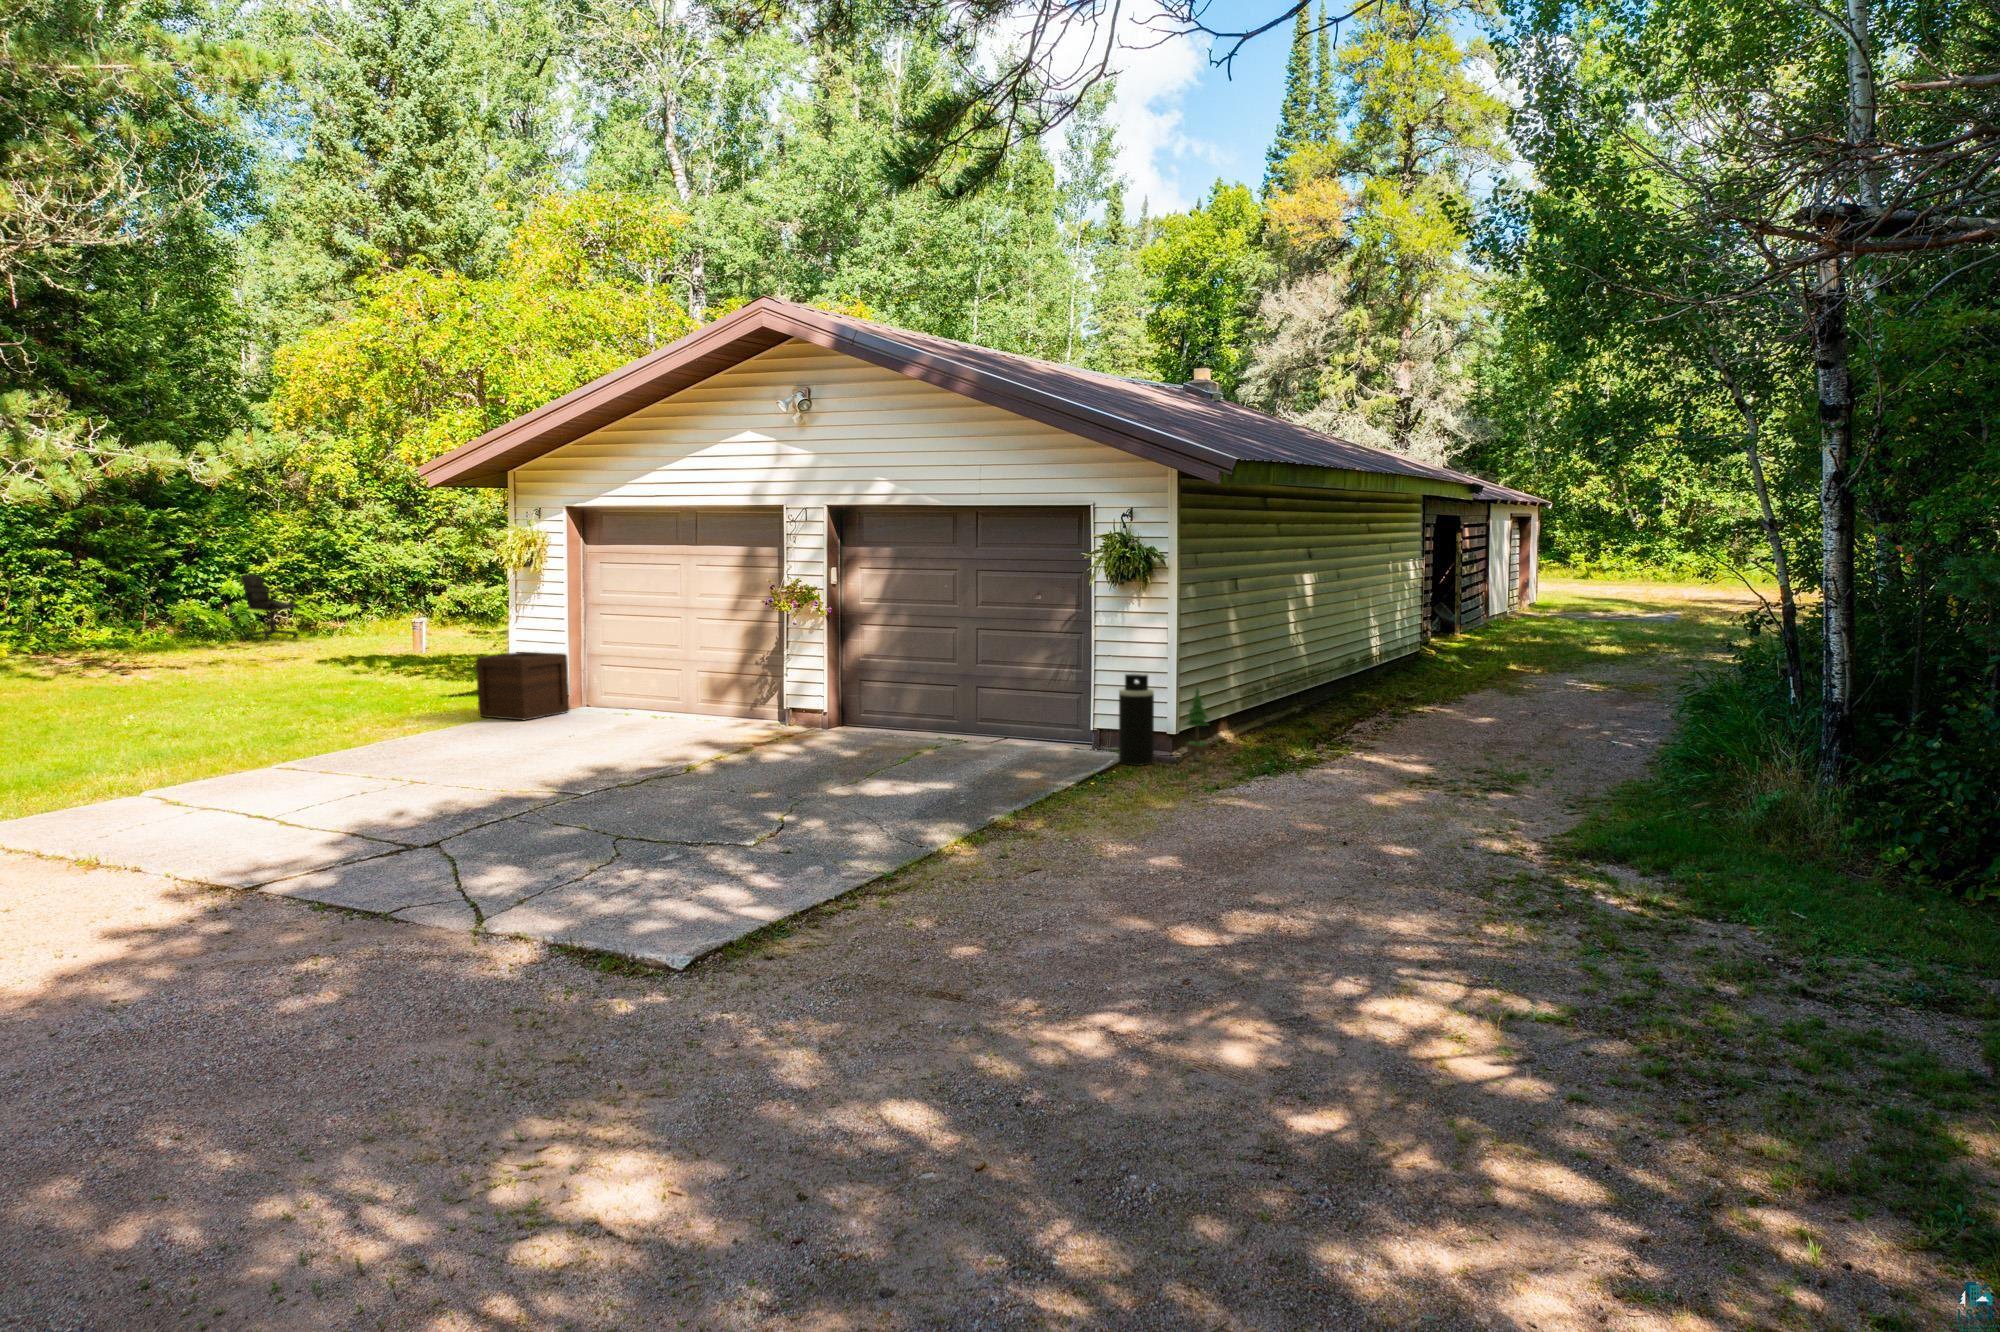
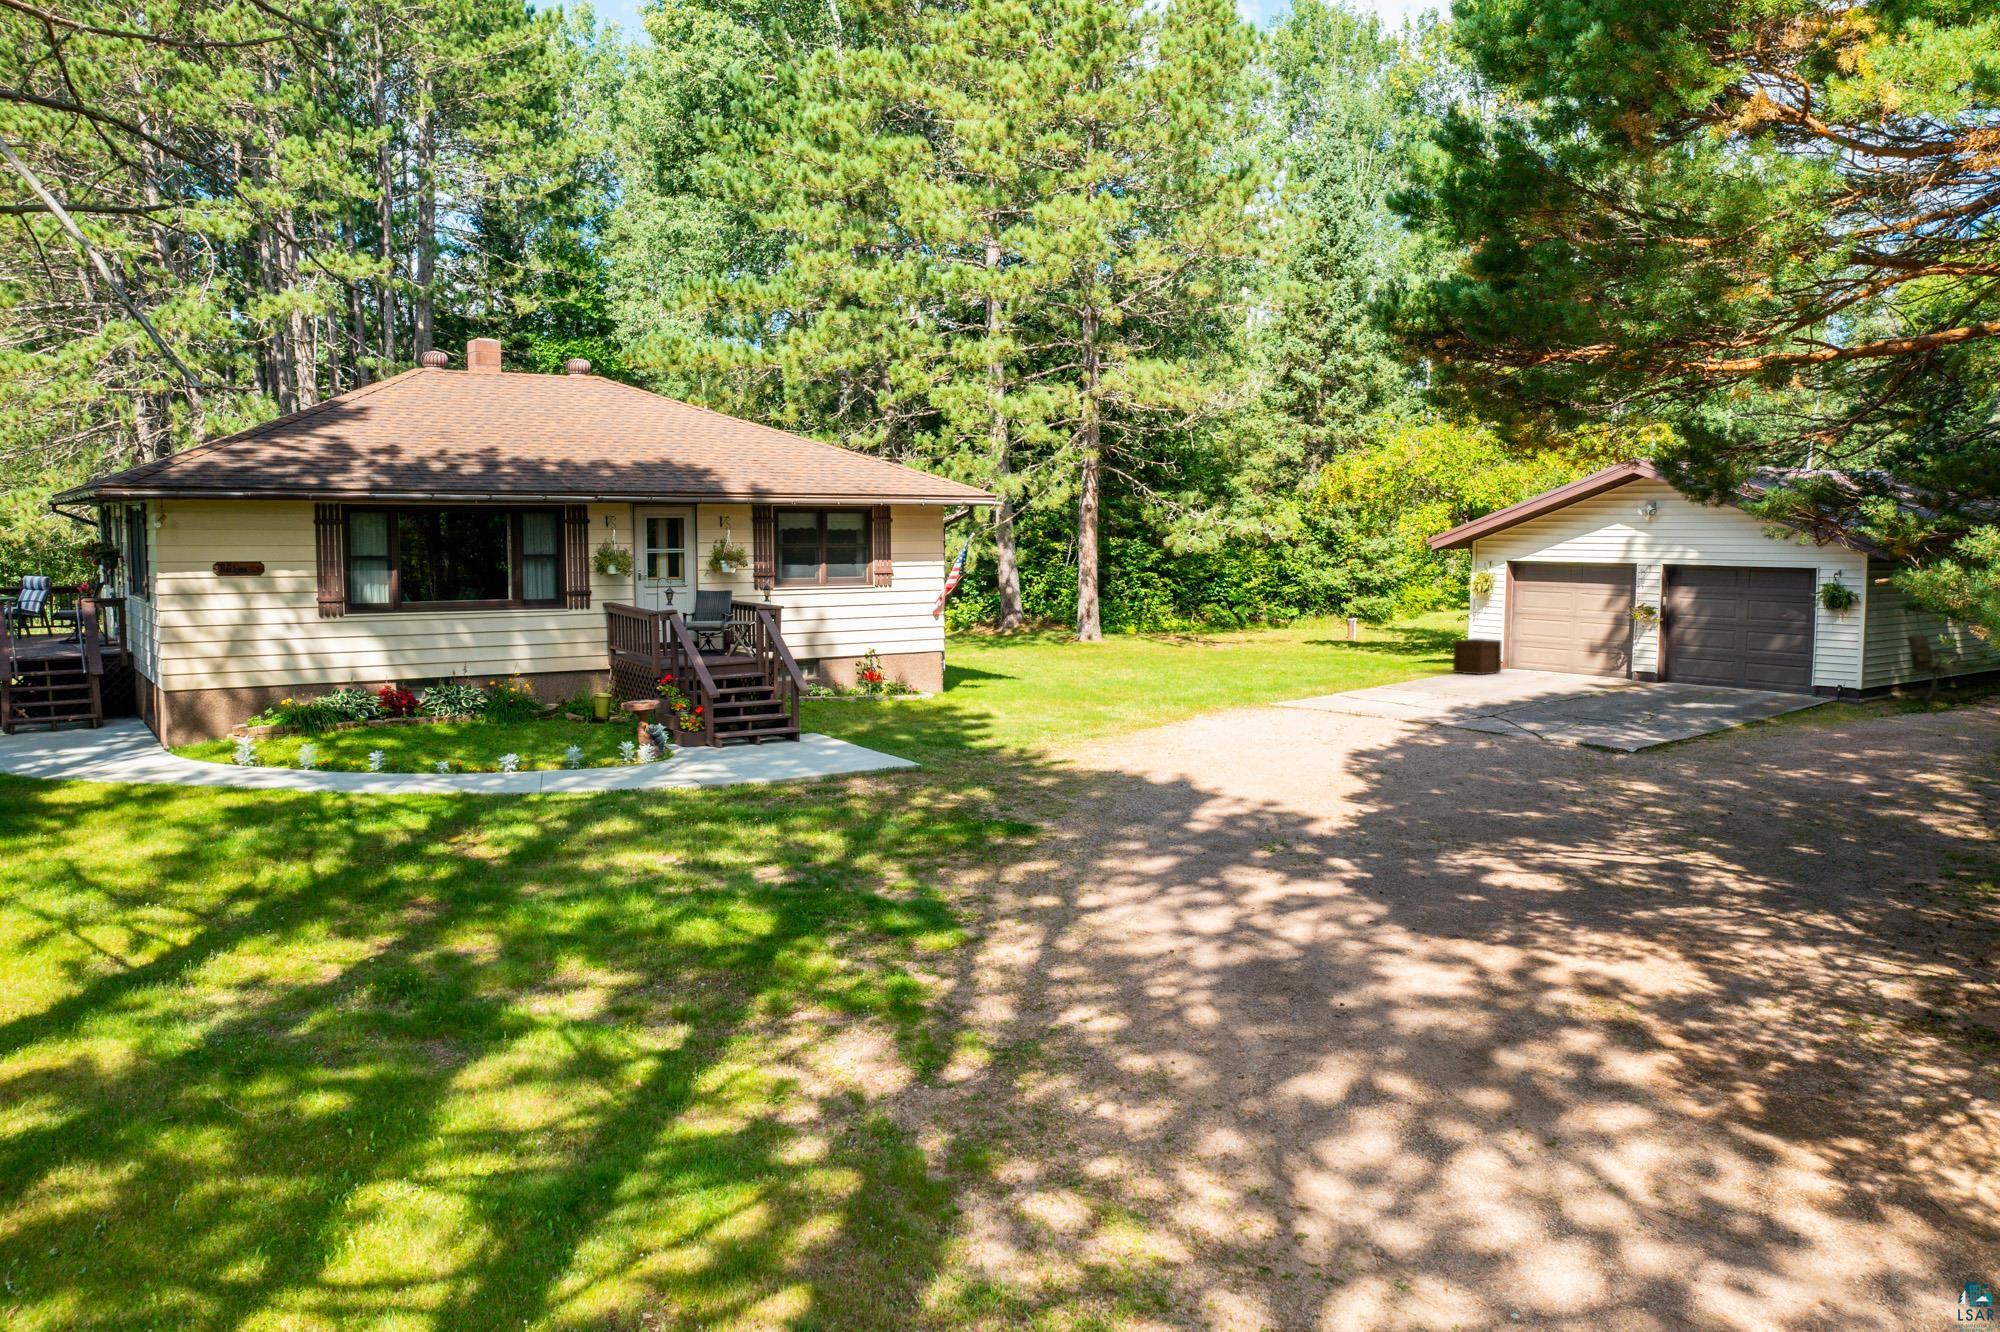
chair: present [240,574,298,640] -> present [1905,634,1961,702]
trash can: present [1119,674,1154,766] -> none [1826,657,1848,704]
potted tree: present [1185,689,1208,760] -> none [1866,665,1882,705]

